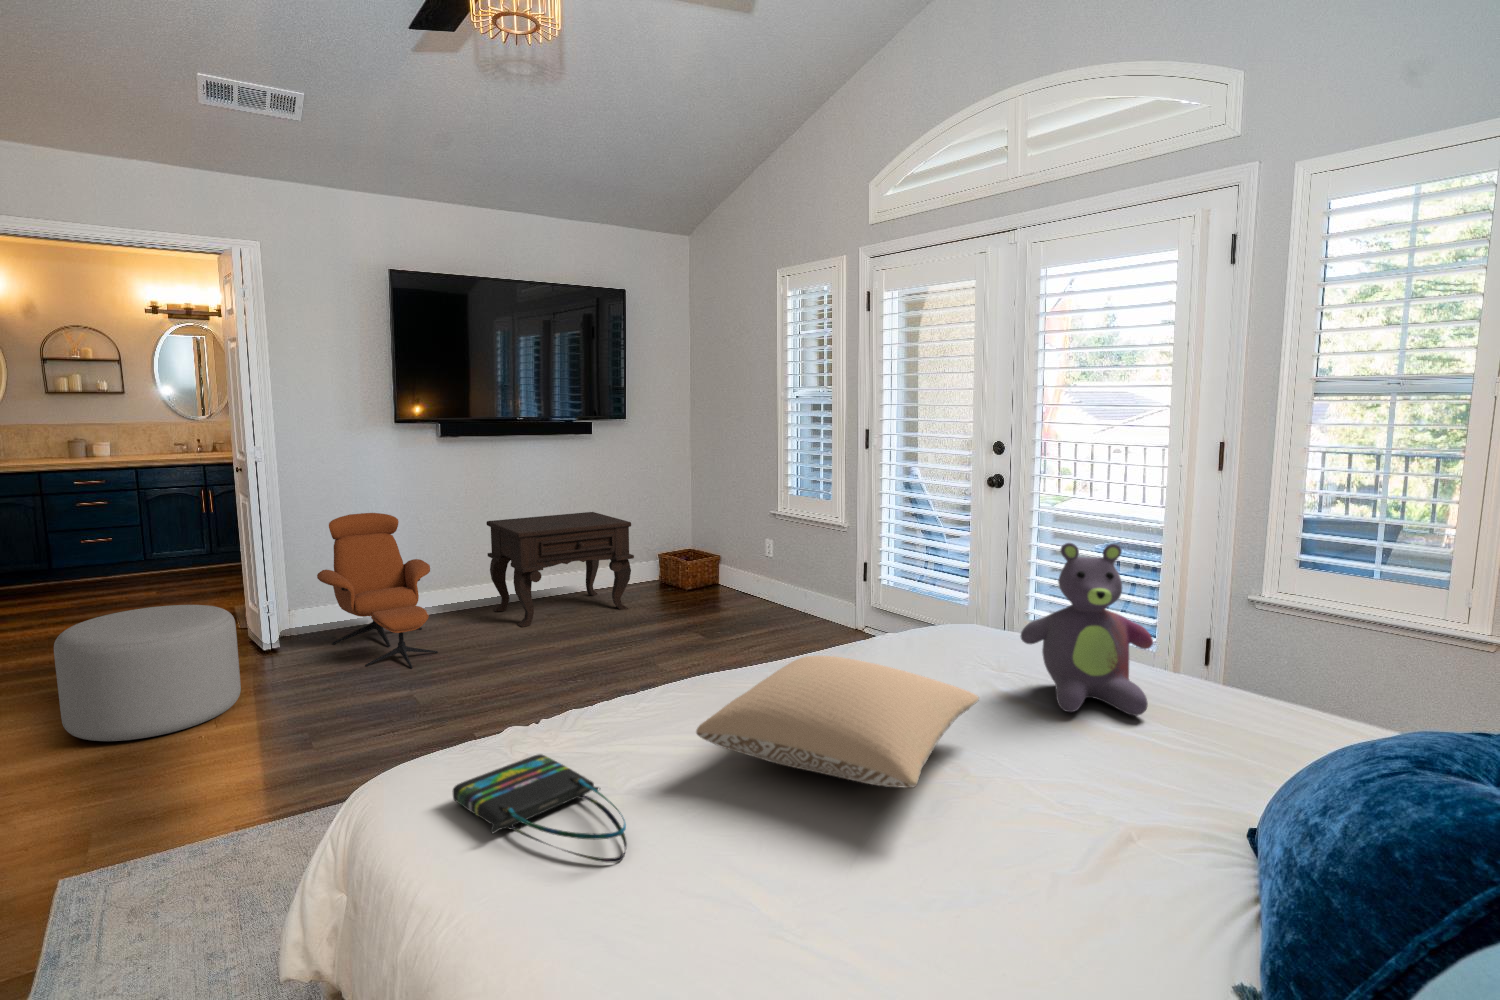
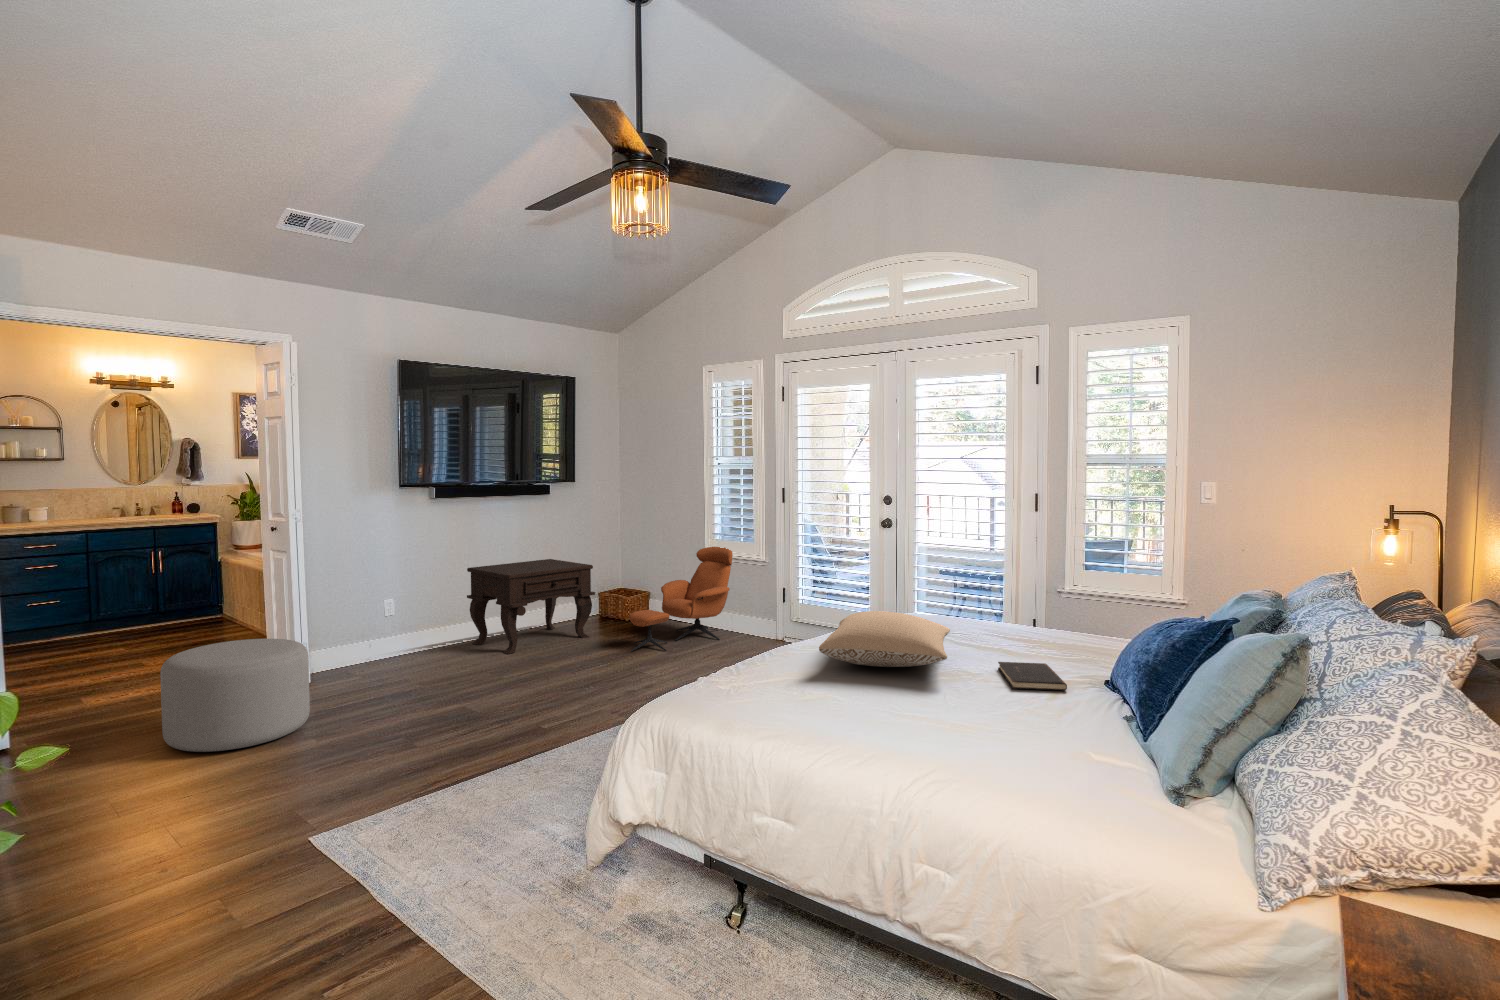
lounge chair: present [317,513,438,668] -> present [629,547,732,652]
stuffed bear: present [1020,543,1153,716] -> none [956,547,1029,640]
tote bag: present [453,754,627,862] -> none [700,670,816,703]
hardcover book: none [1049,782,1172,890] -> present [998,662,1067,691]

